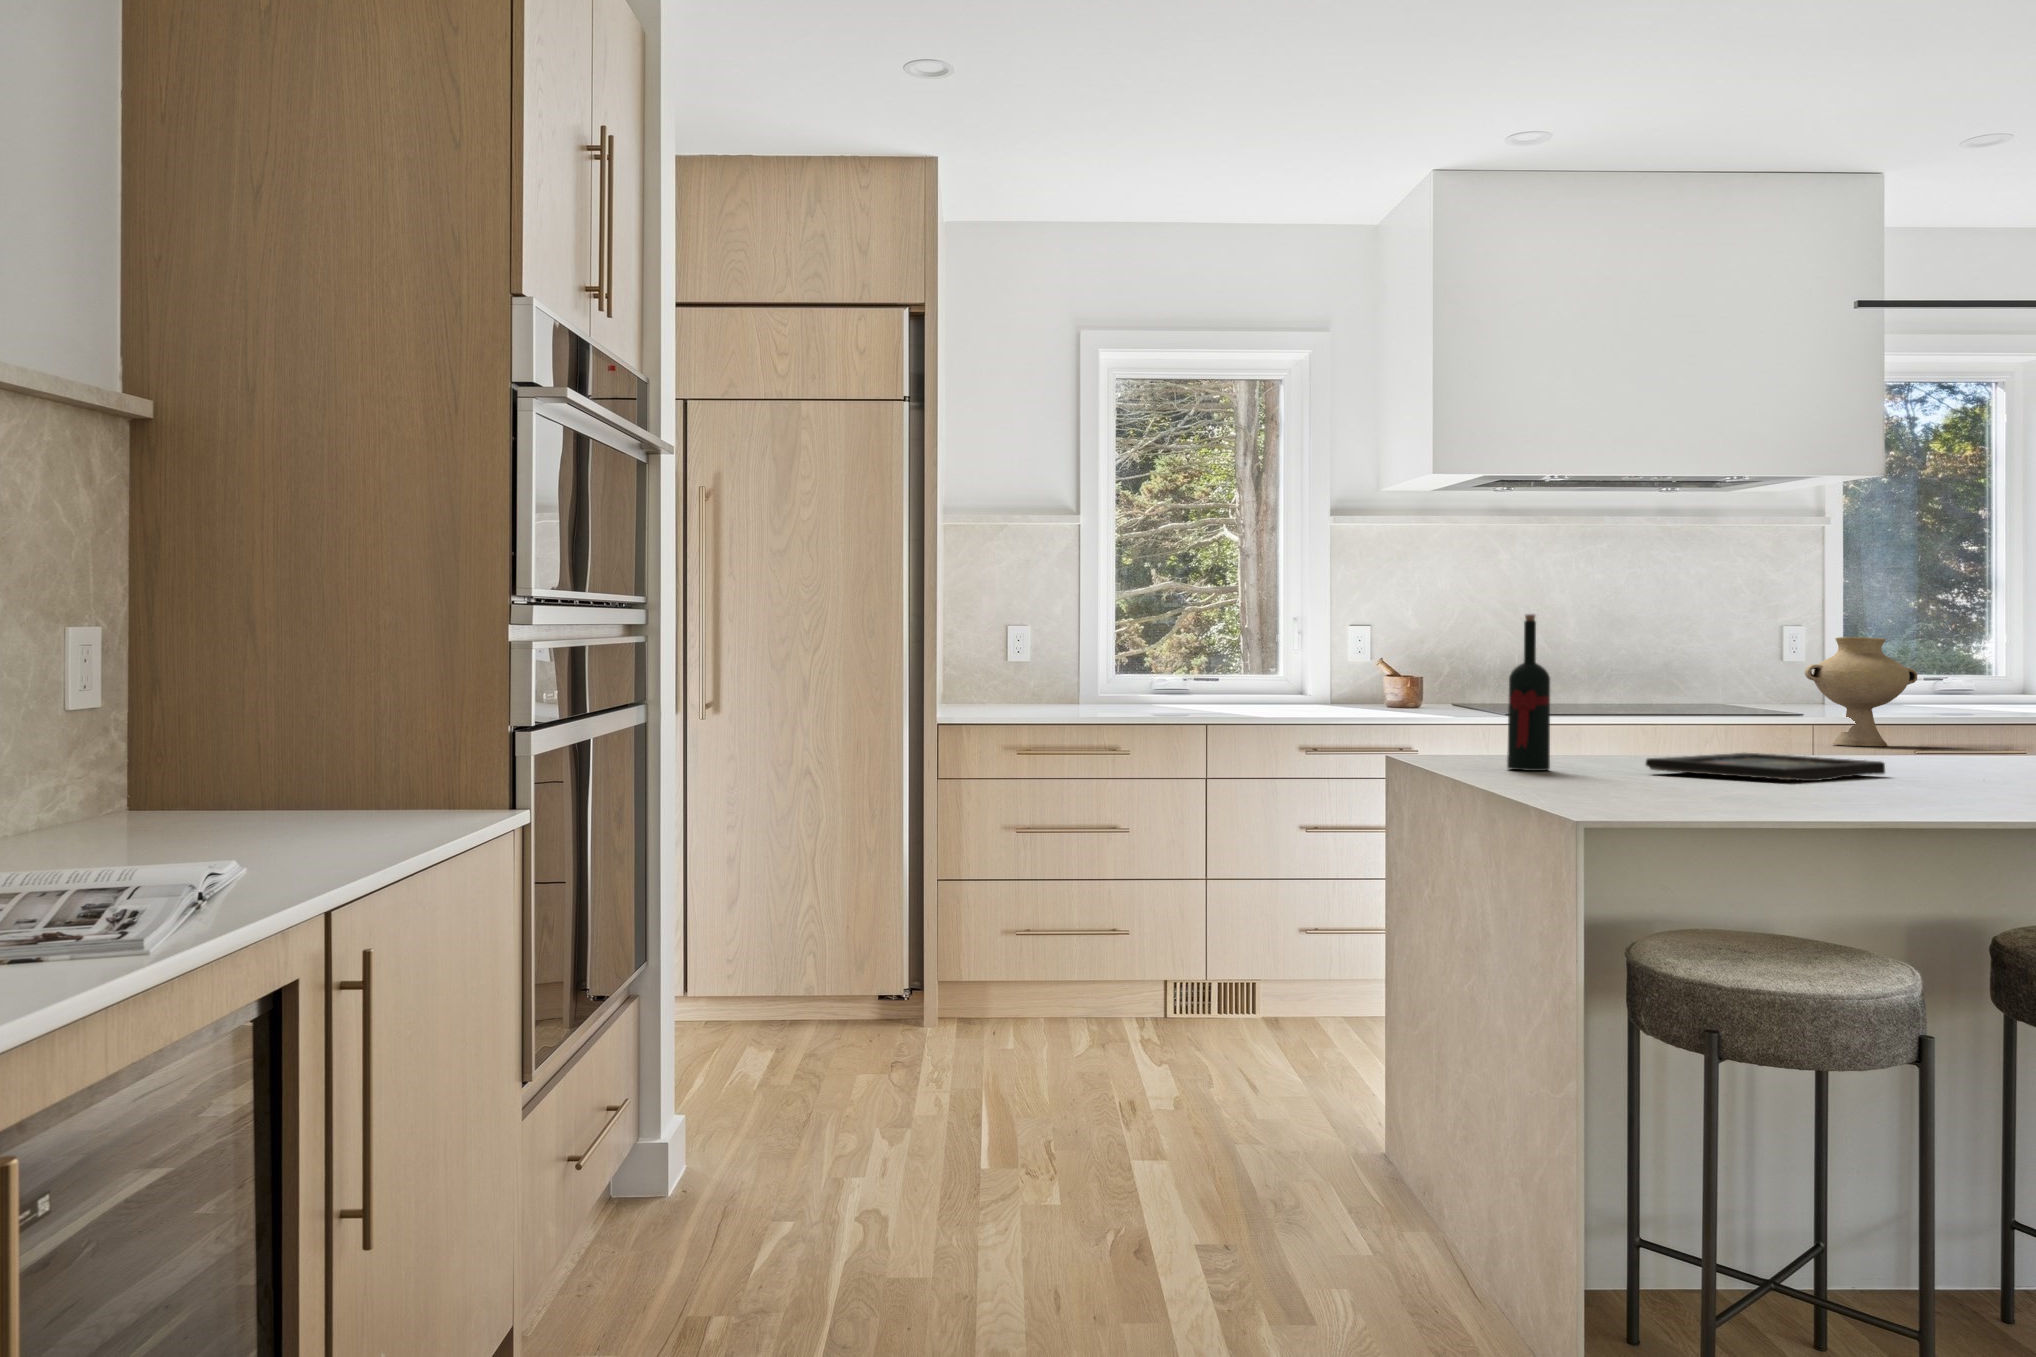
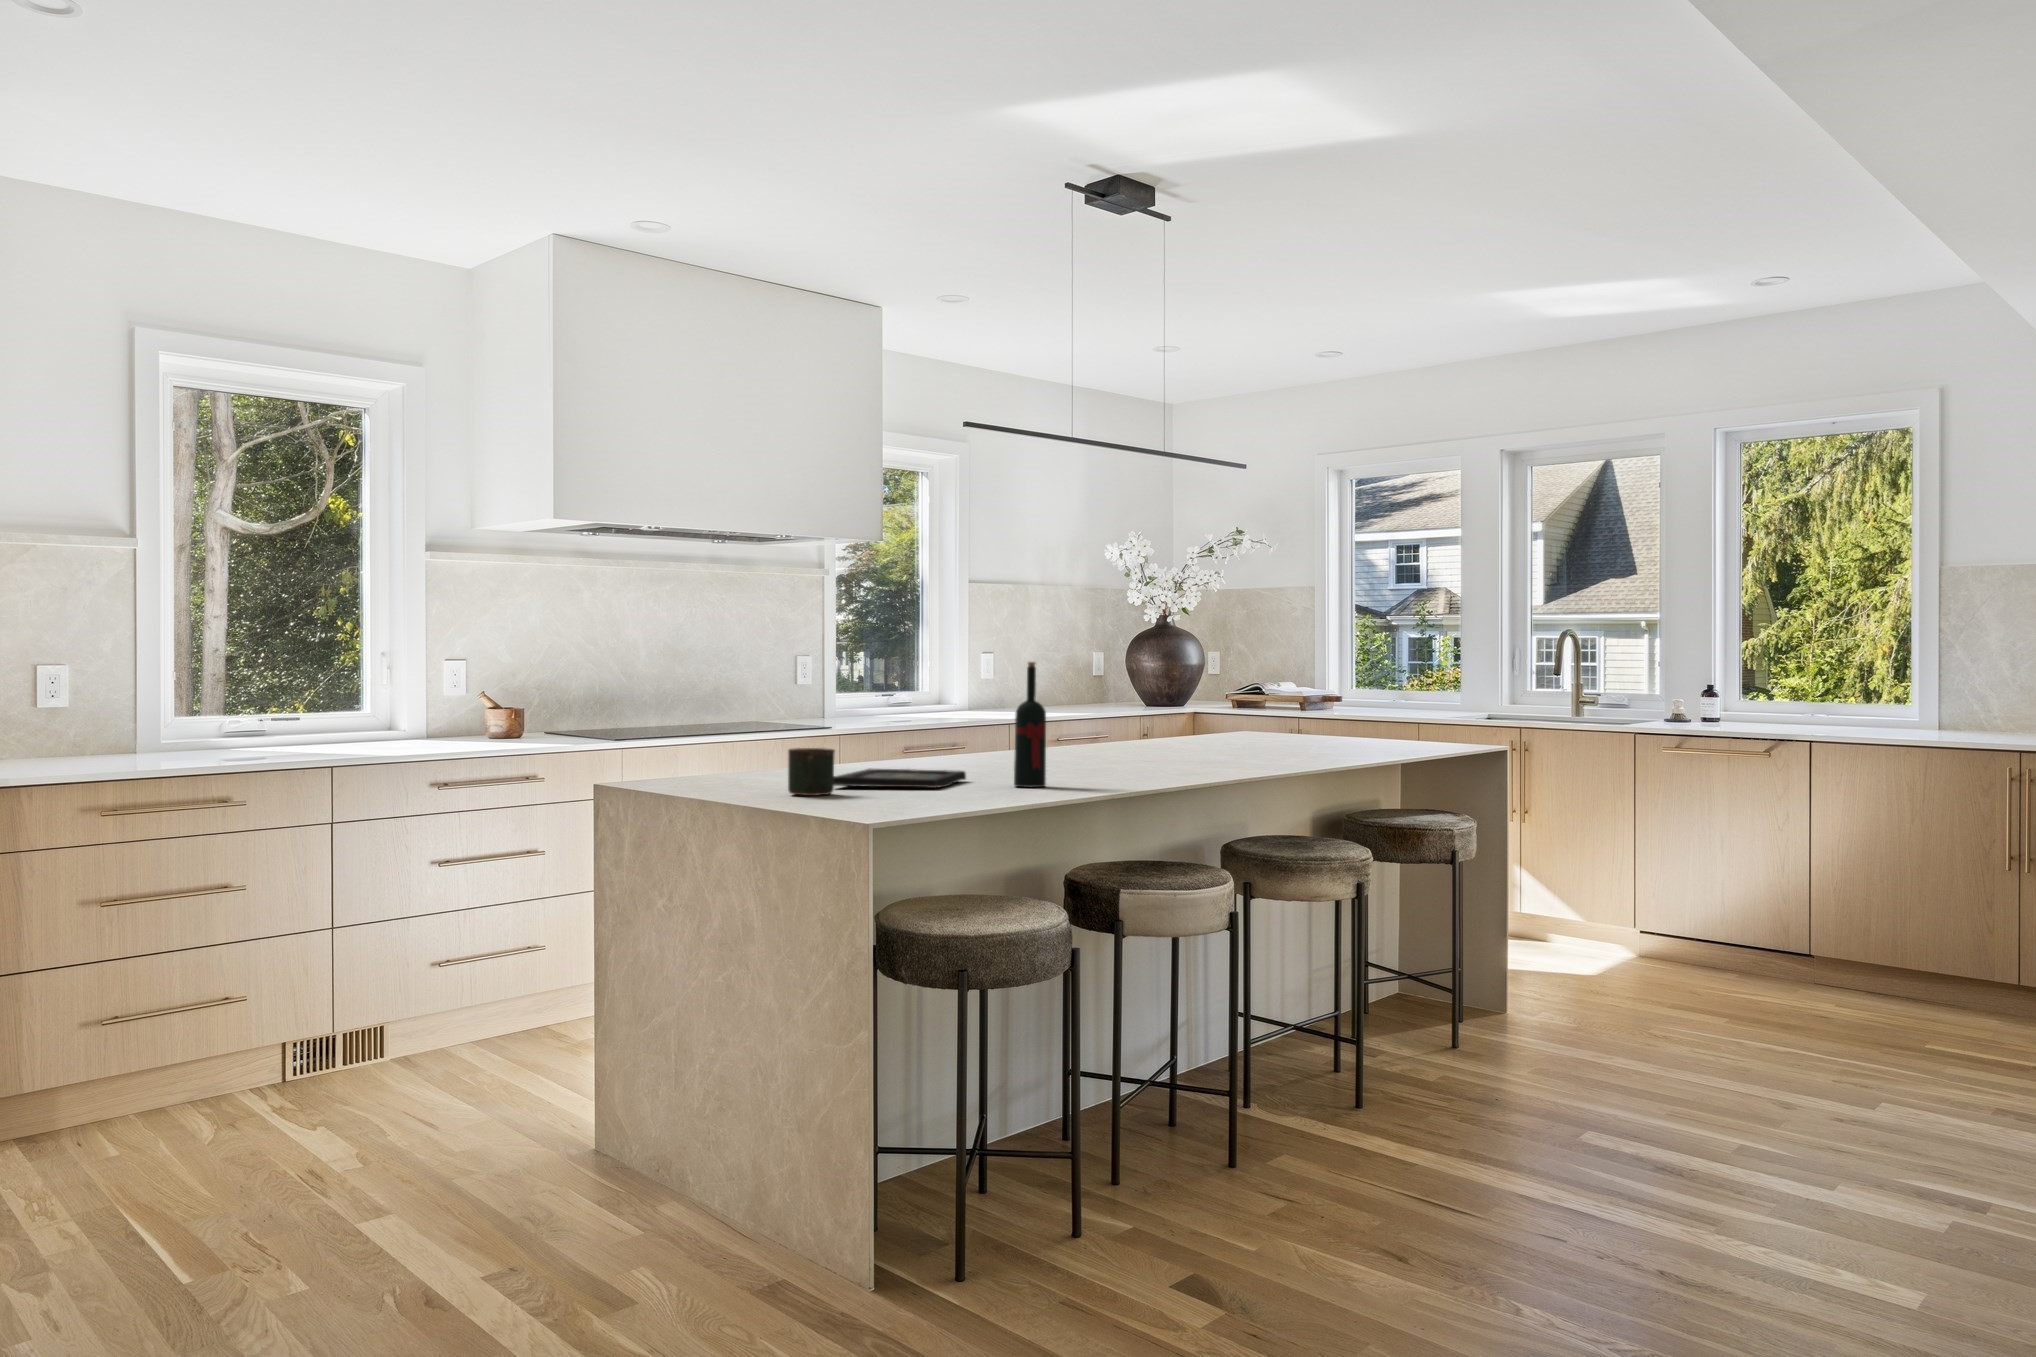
wine bottle: present [1507,614,1550,771] -> present [1014,662,1046,787]
vase: present [1805,637,1917,746] -> none [824,675,894,758]
mug: none [1559,719,1623,779] -> present [788,748,835,796]

